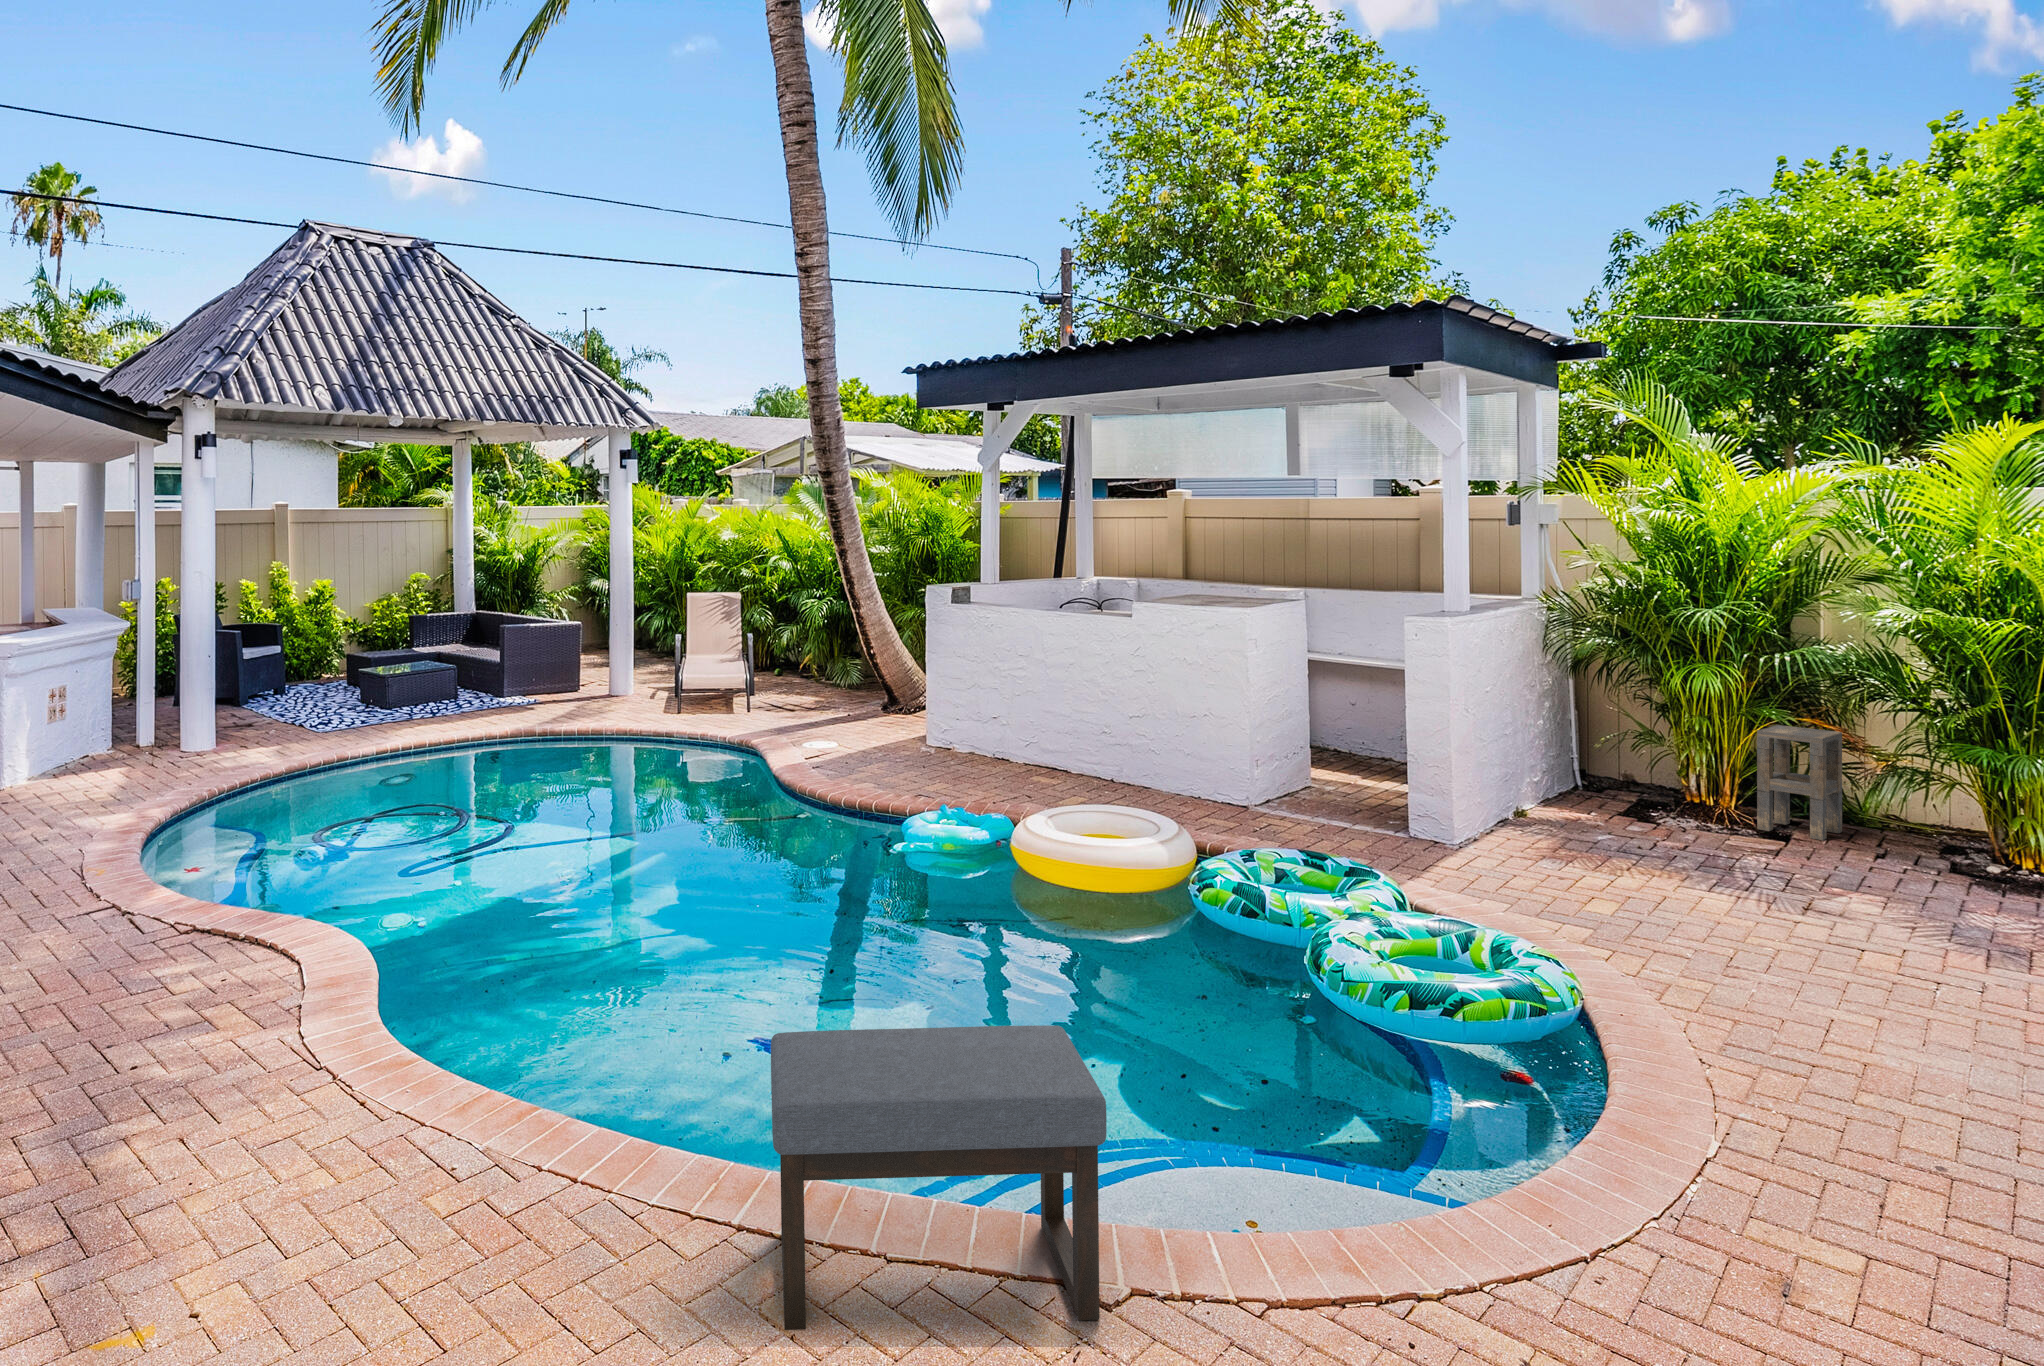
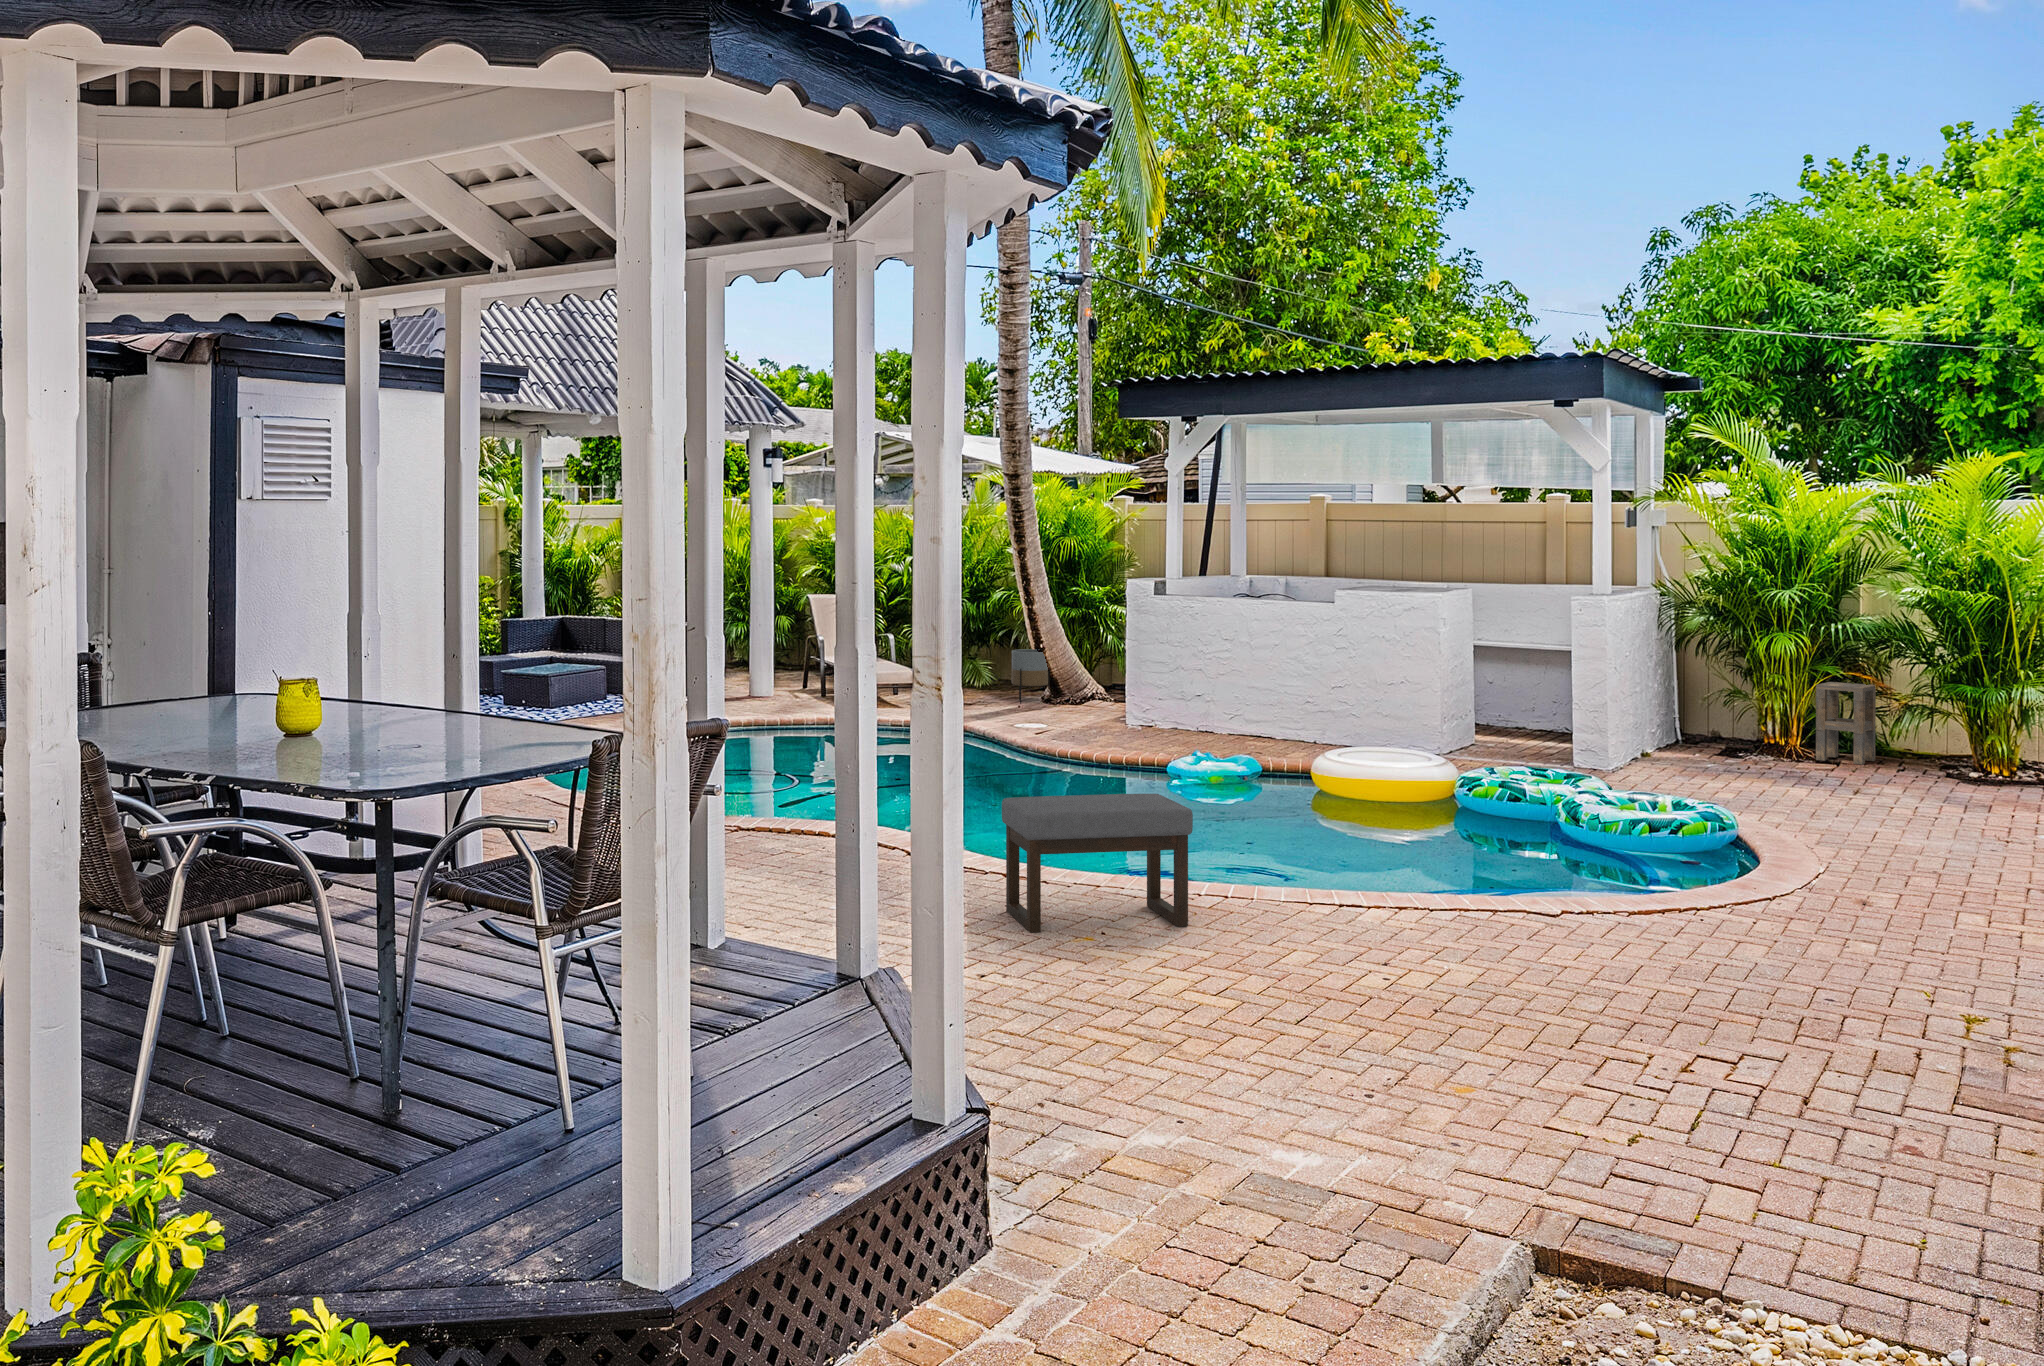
planter: none [827,661,868,722] -> present [1011,649,1050,704]
ottoman: present [771,1025,1107,1330] -> present [1002,794,1193,933]

